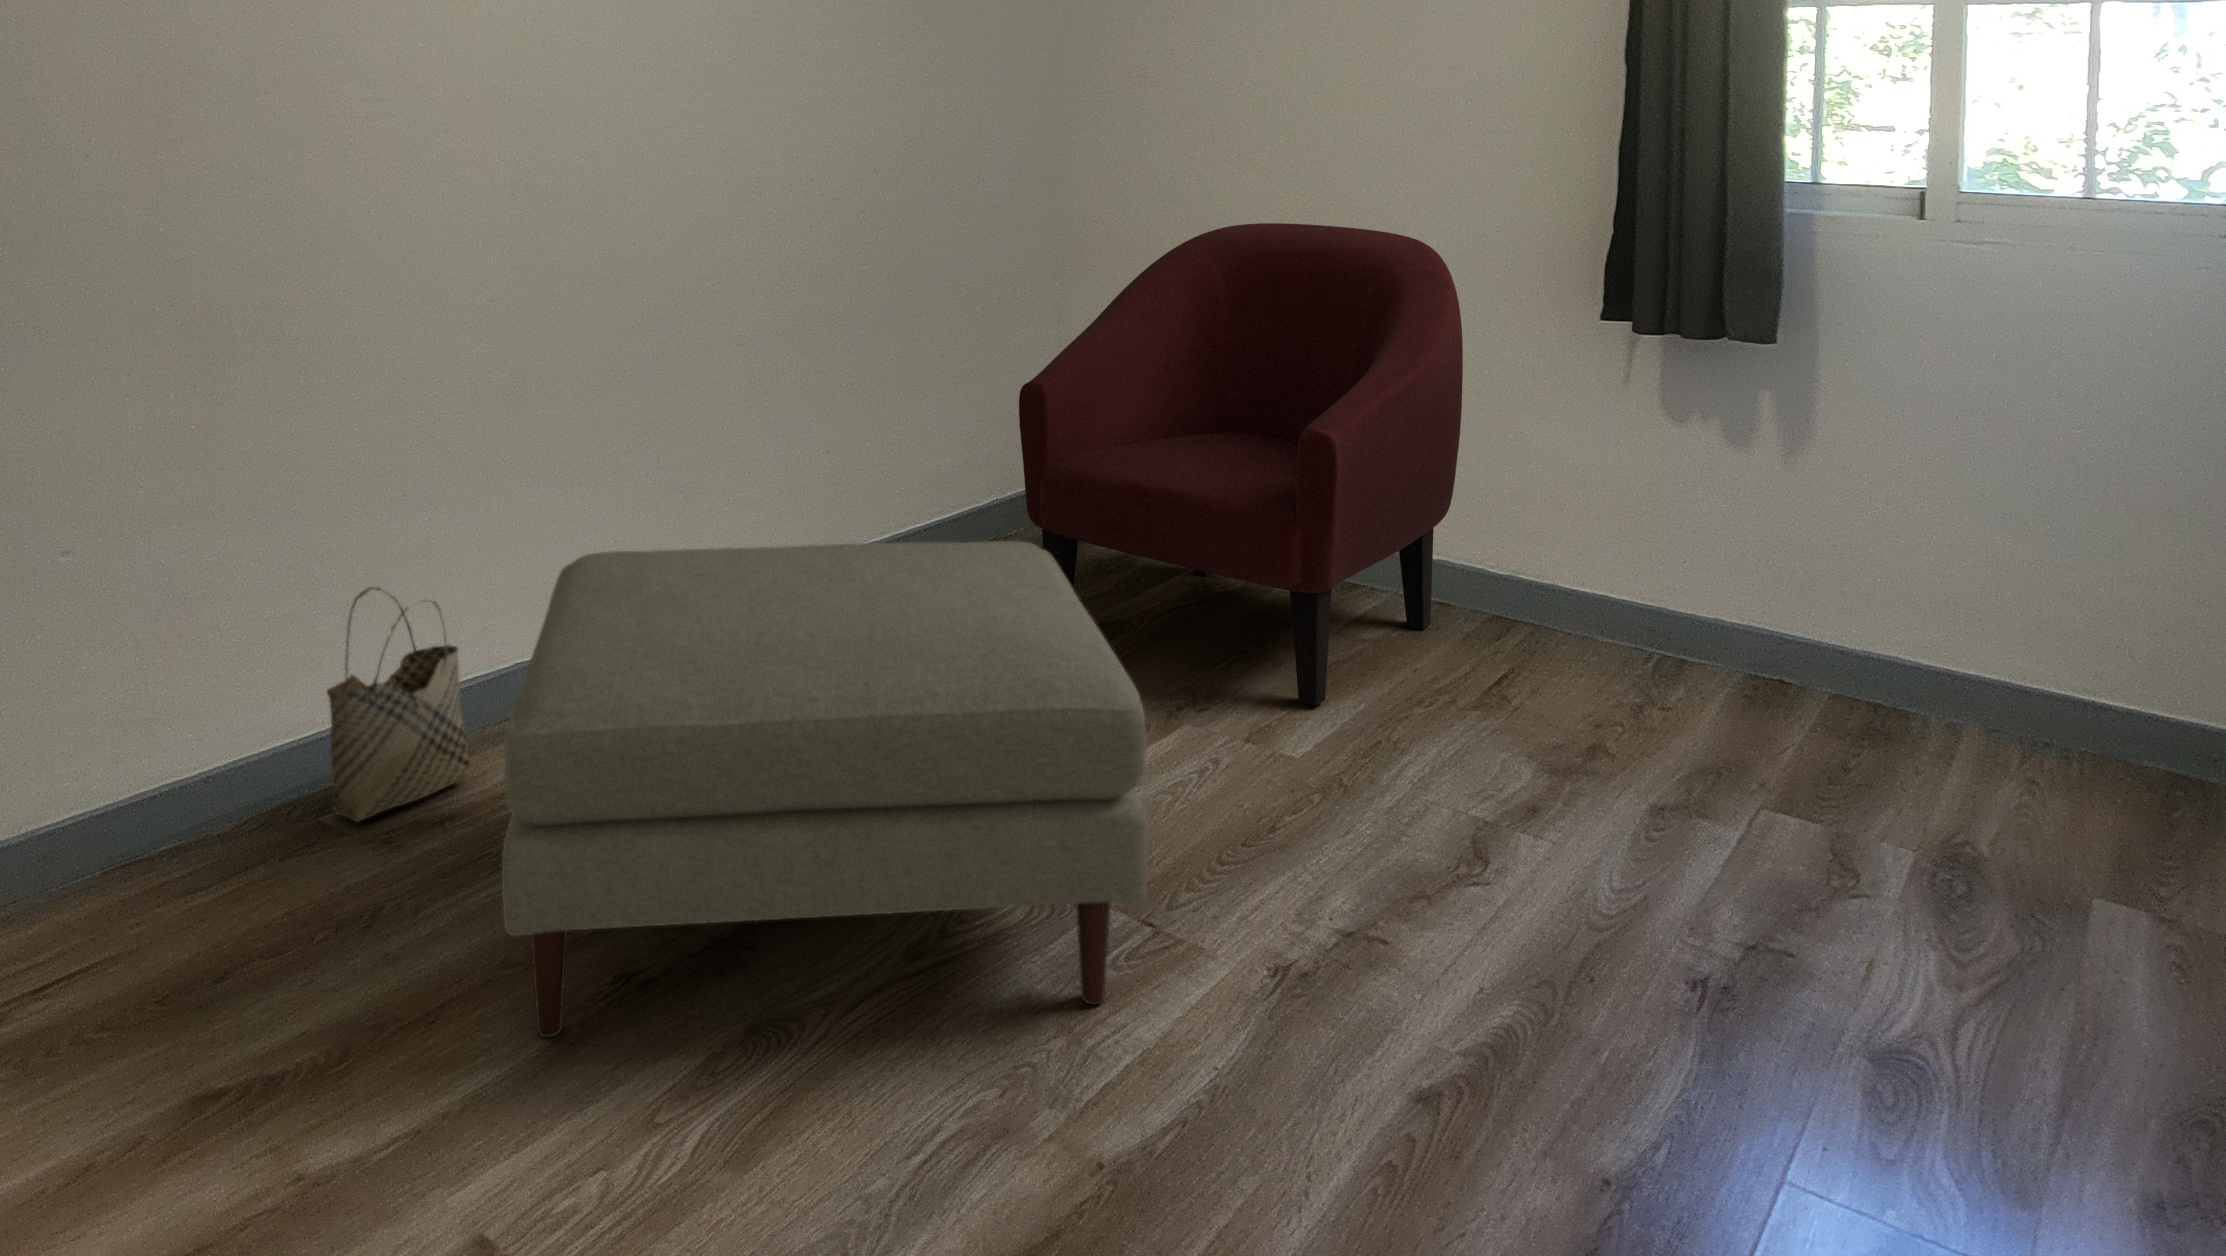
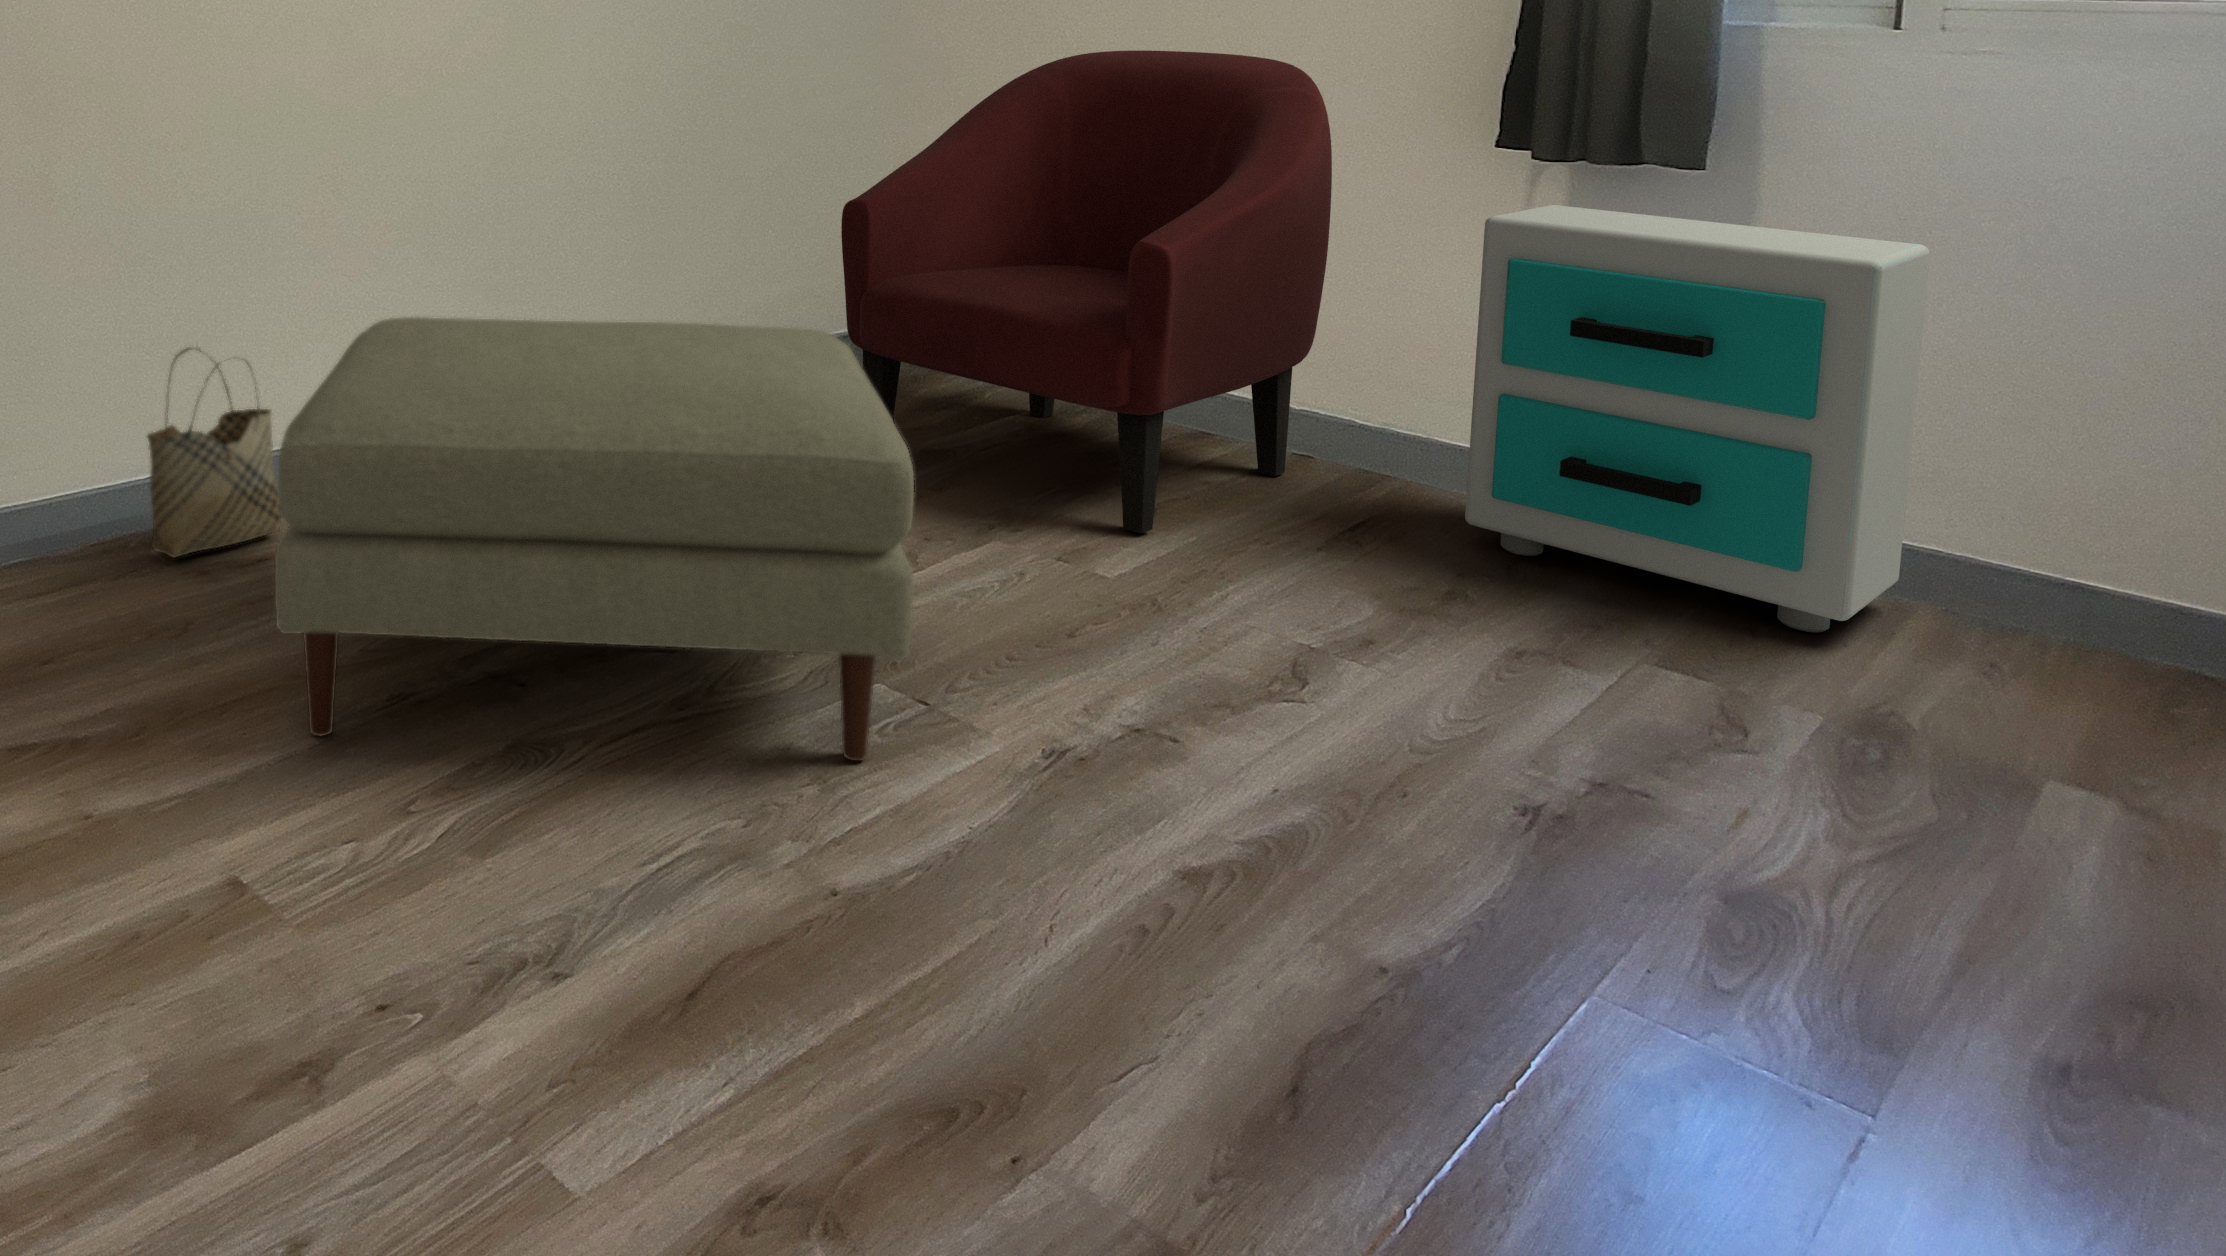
nightstand: none [1595,372,1961,765] -> present [1465,205,1930,632]

